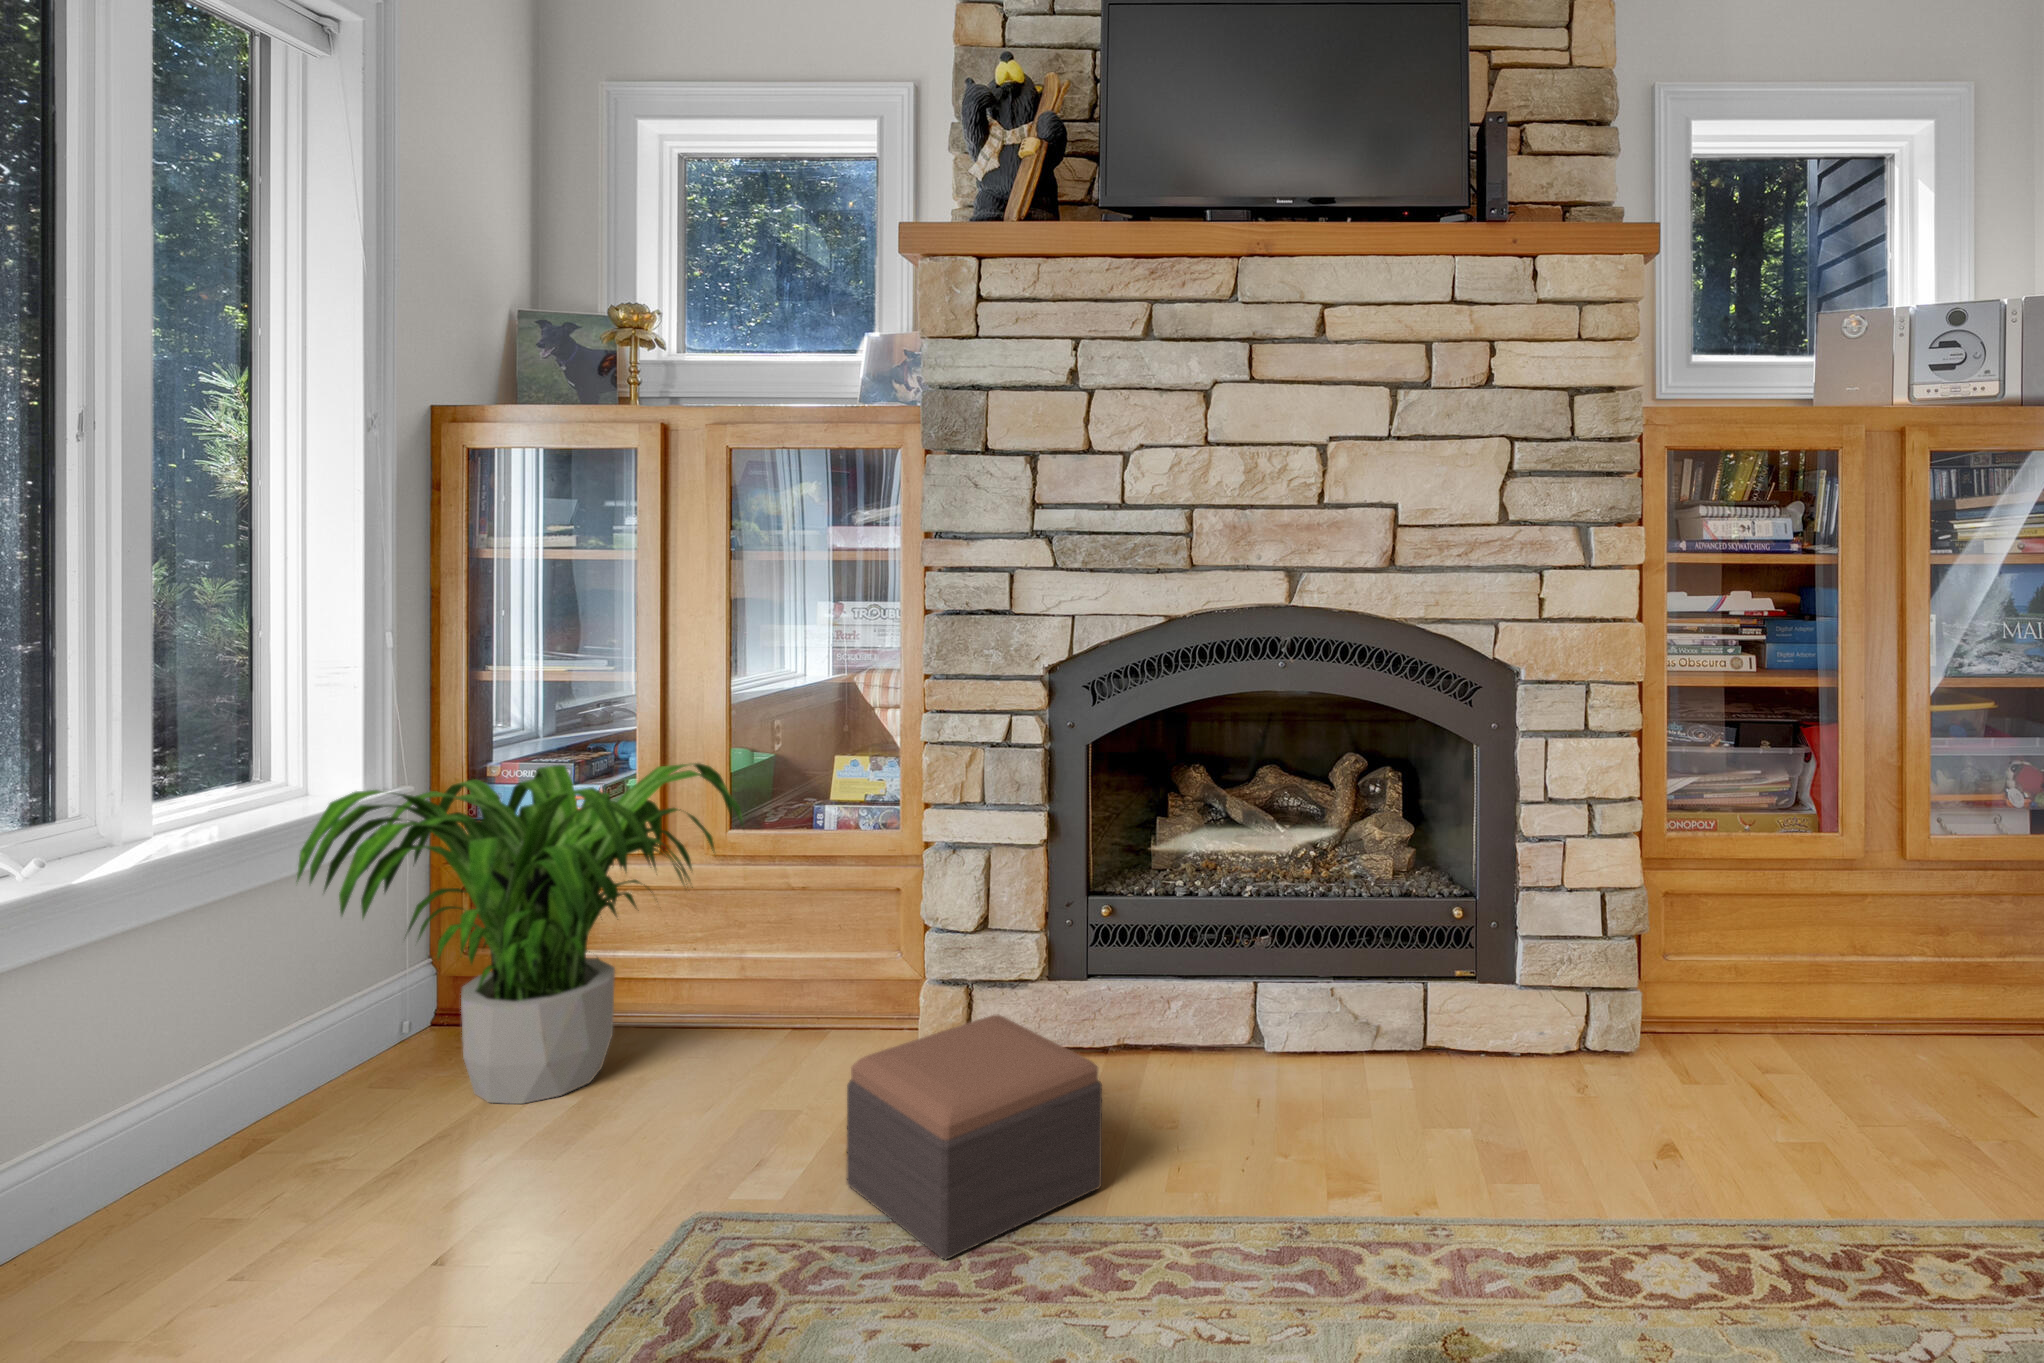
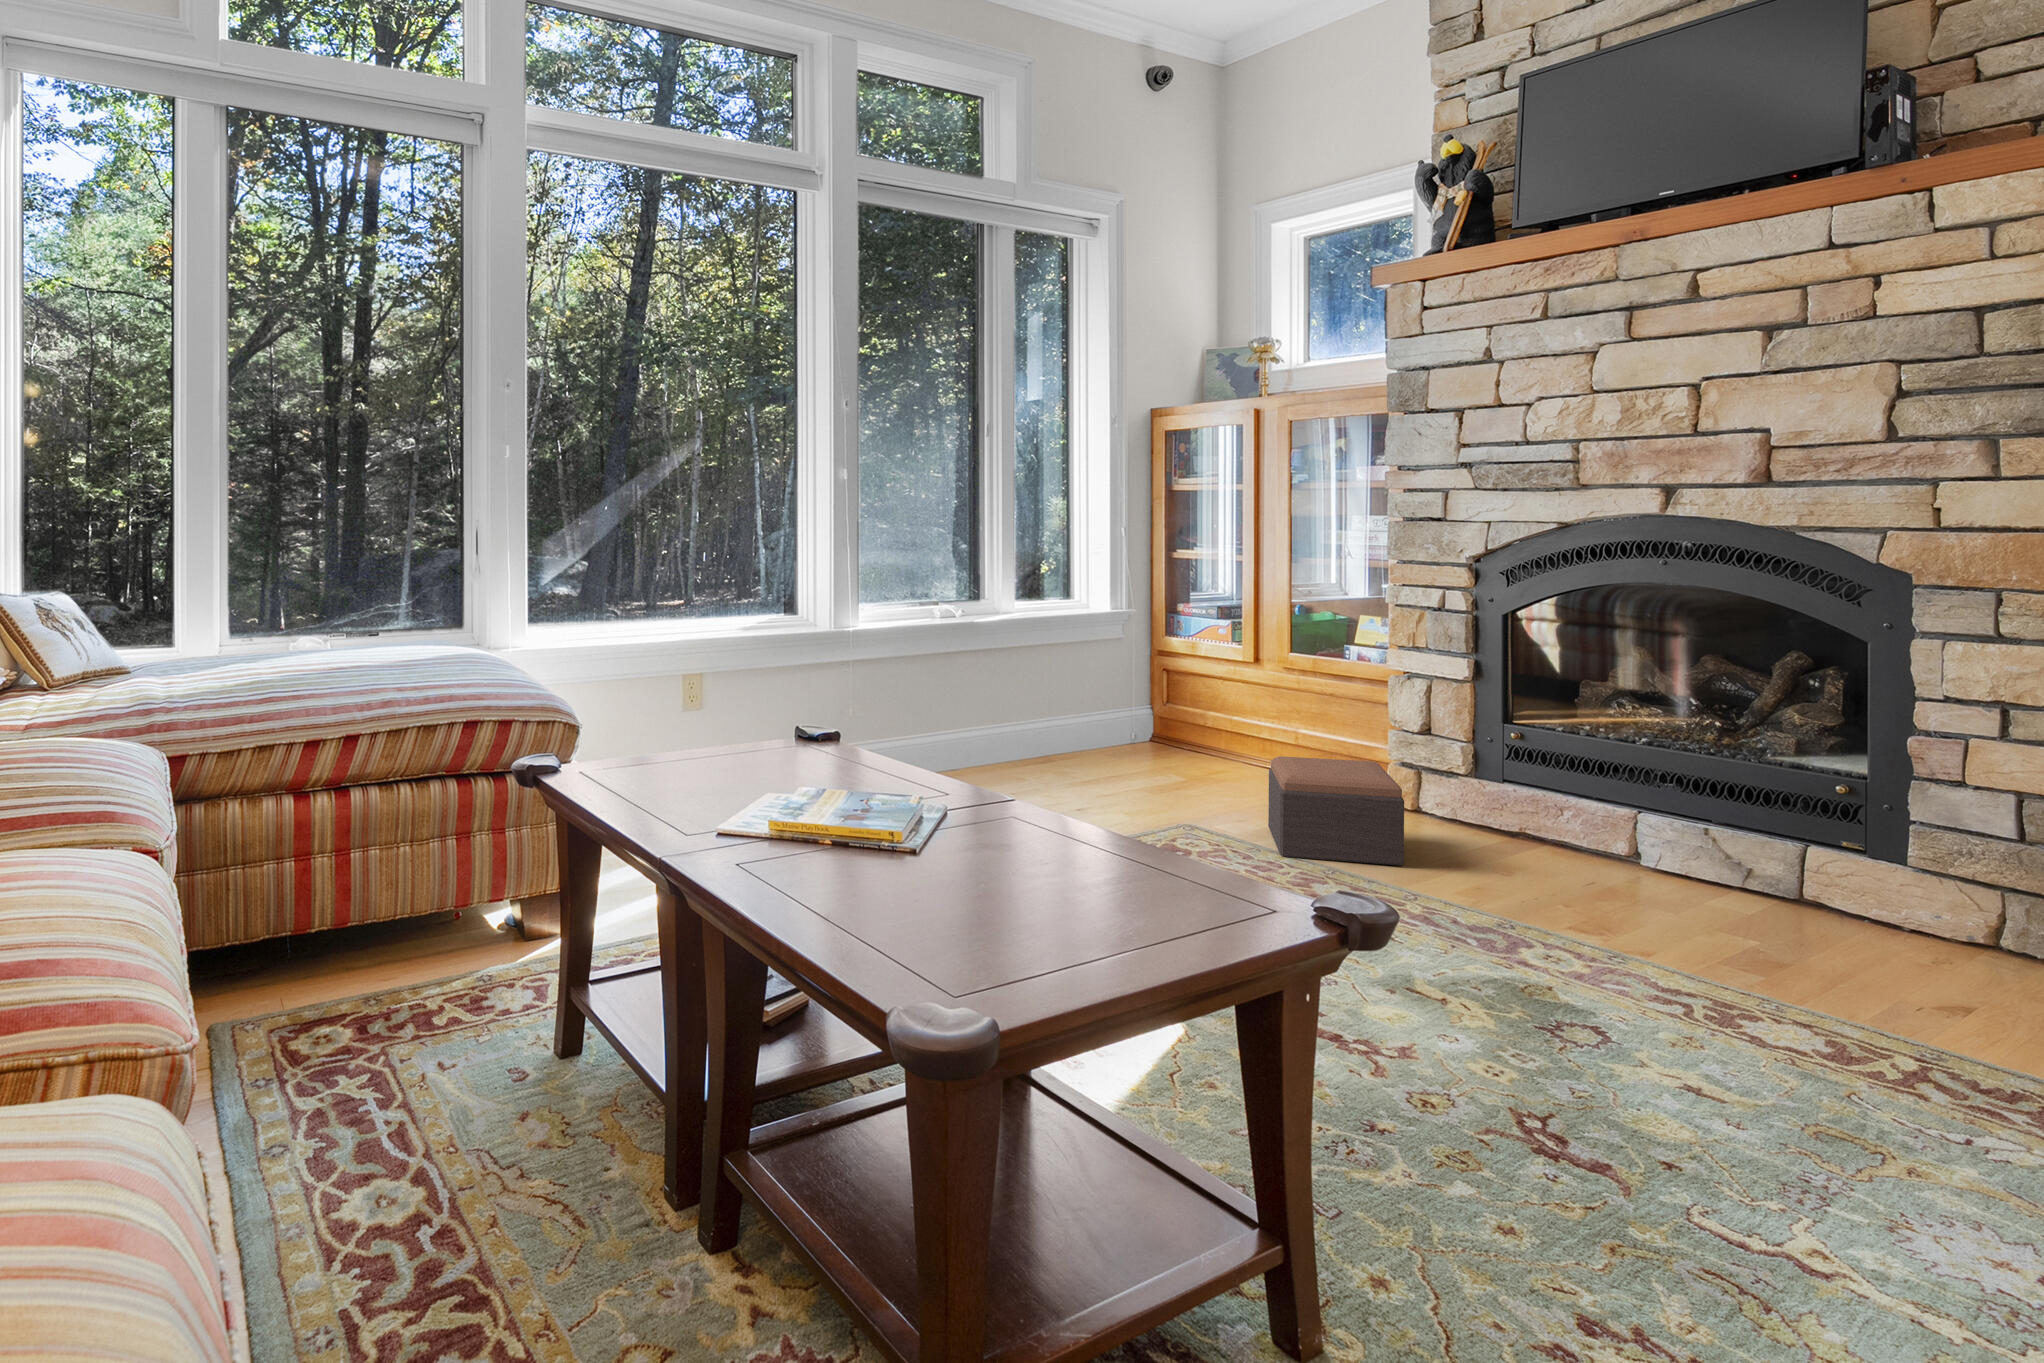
potted plant: present [297,763,743,1104] -> none [1066,599,1287,773]

